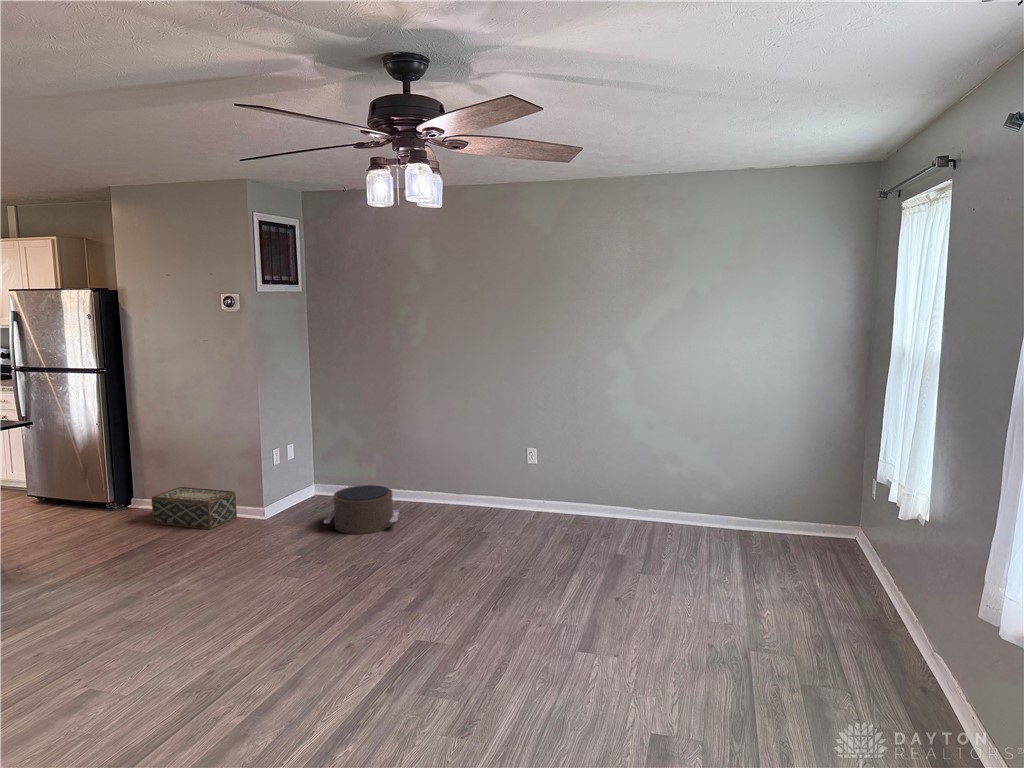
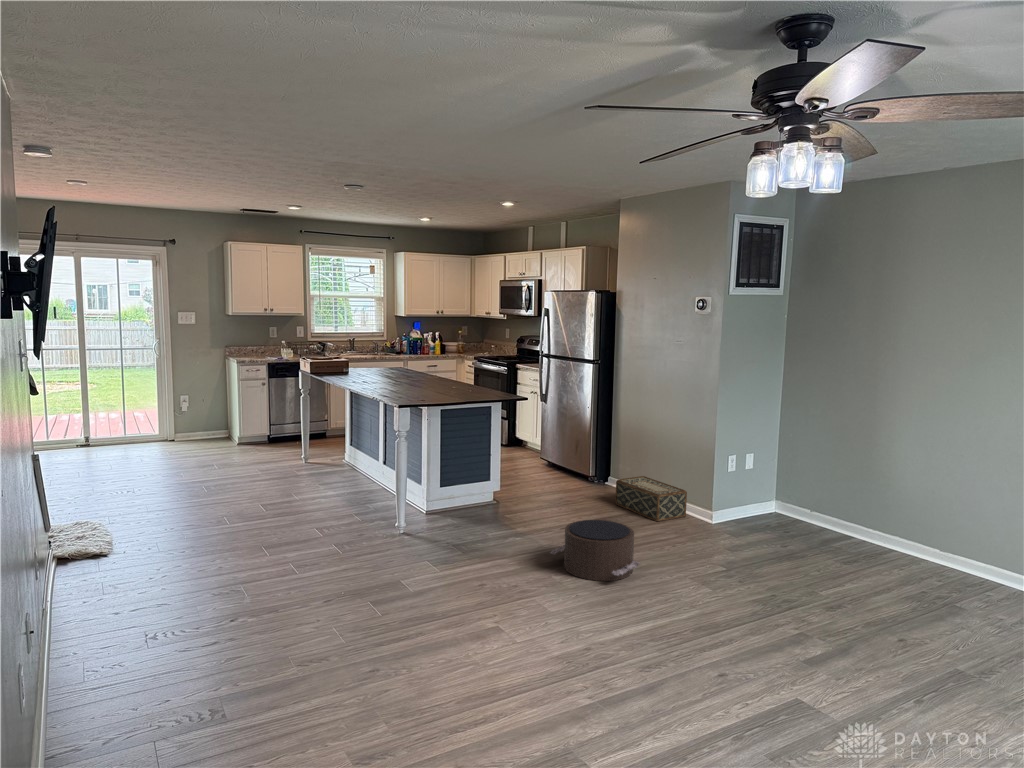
pouf: present [324,485,399,534] -> present [550,520,639,581]

